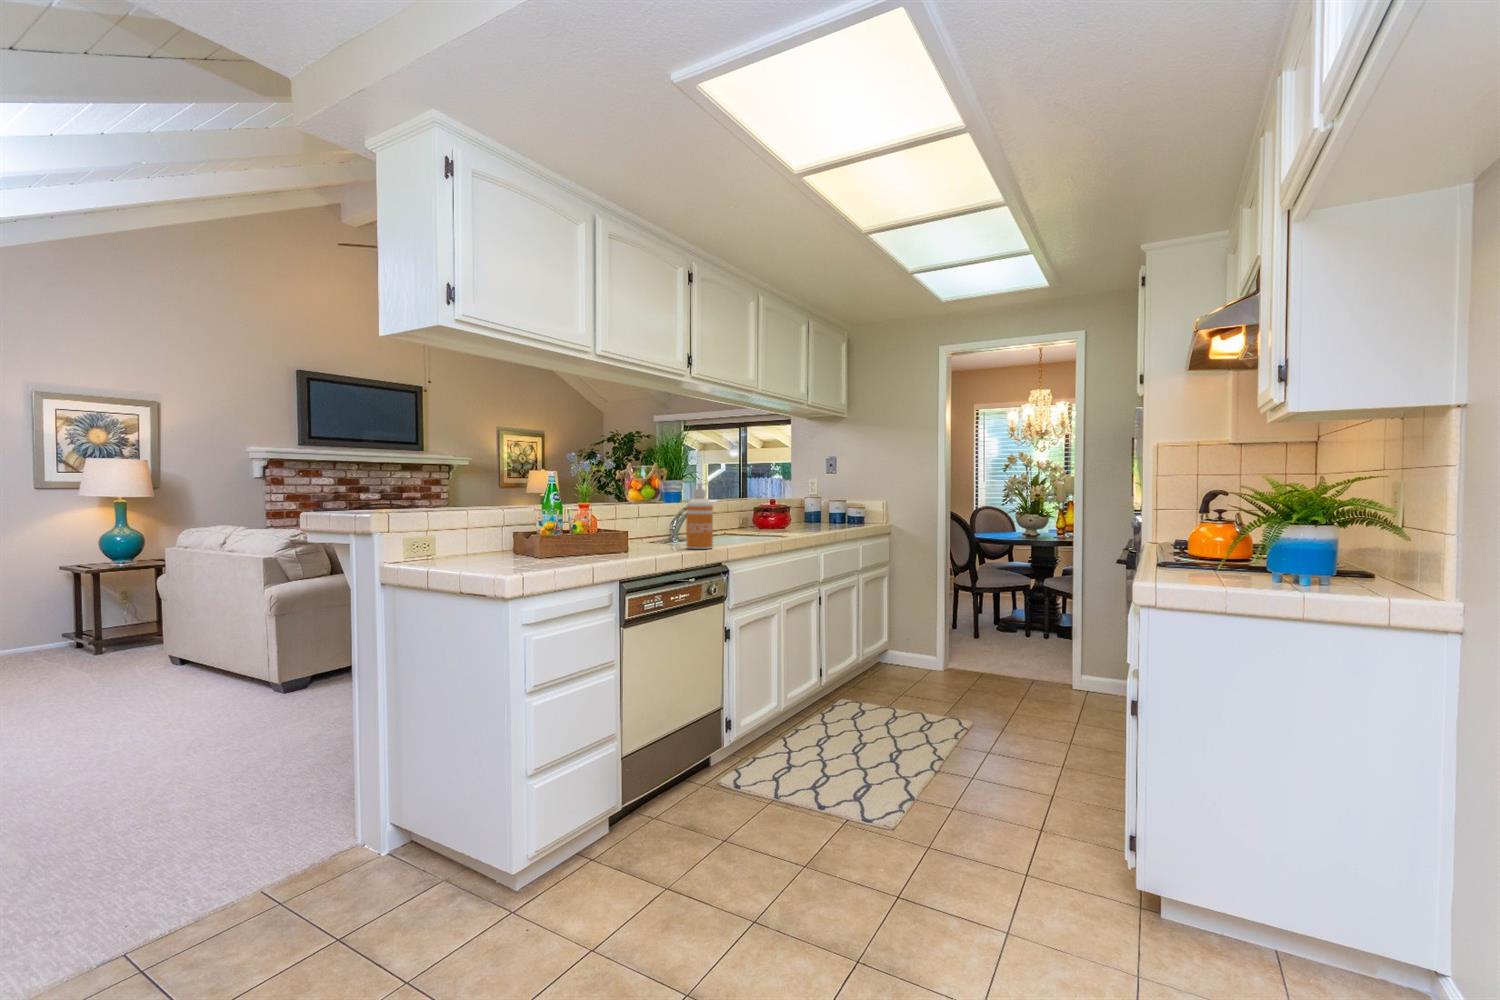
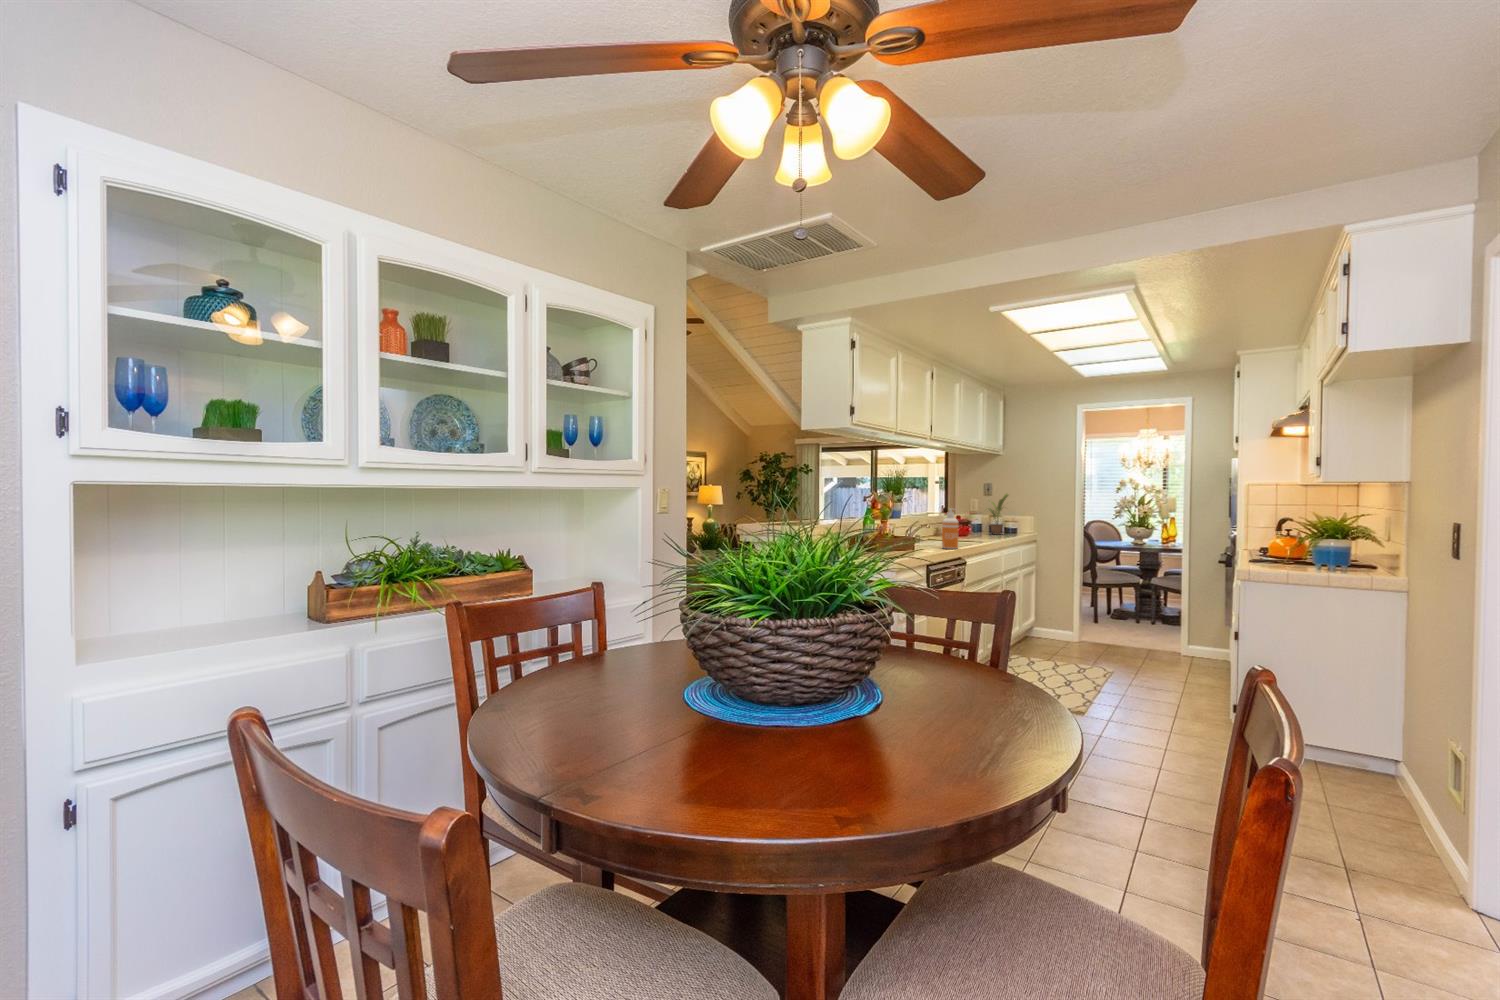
potted plant: none [816,469,854,525] -> present [989,494,1008,535]

